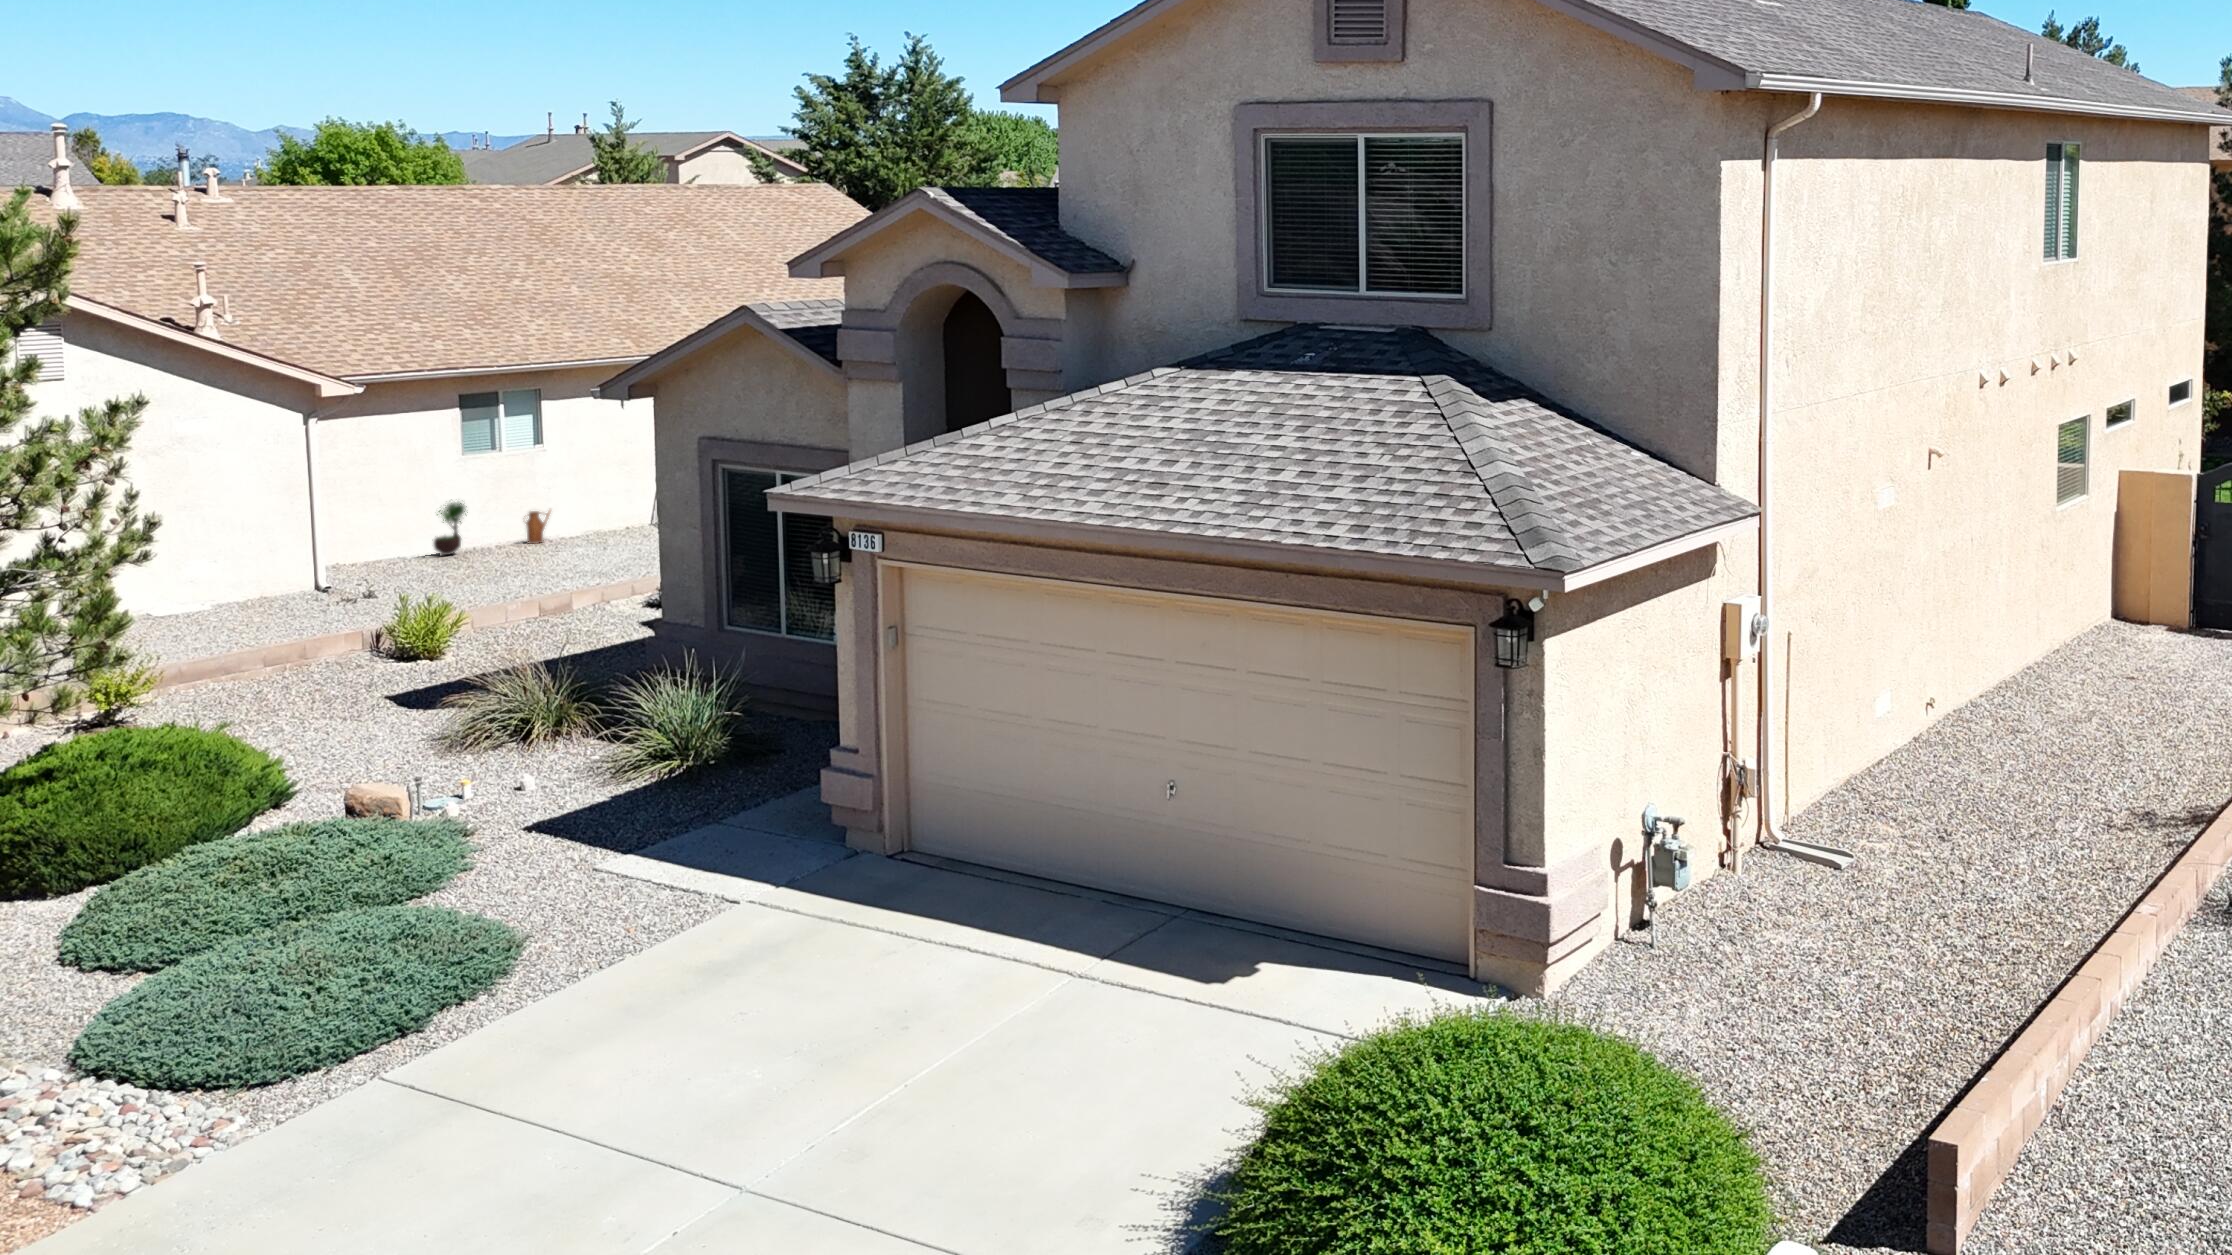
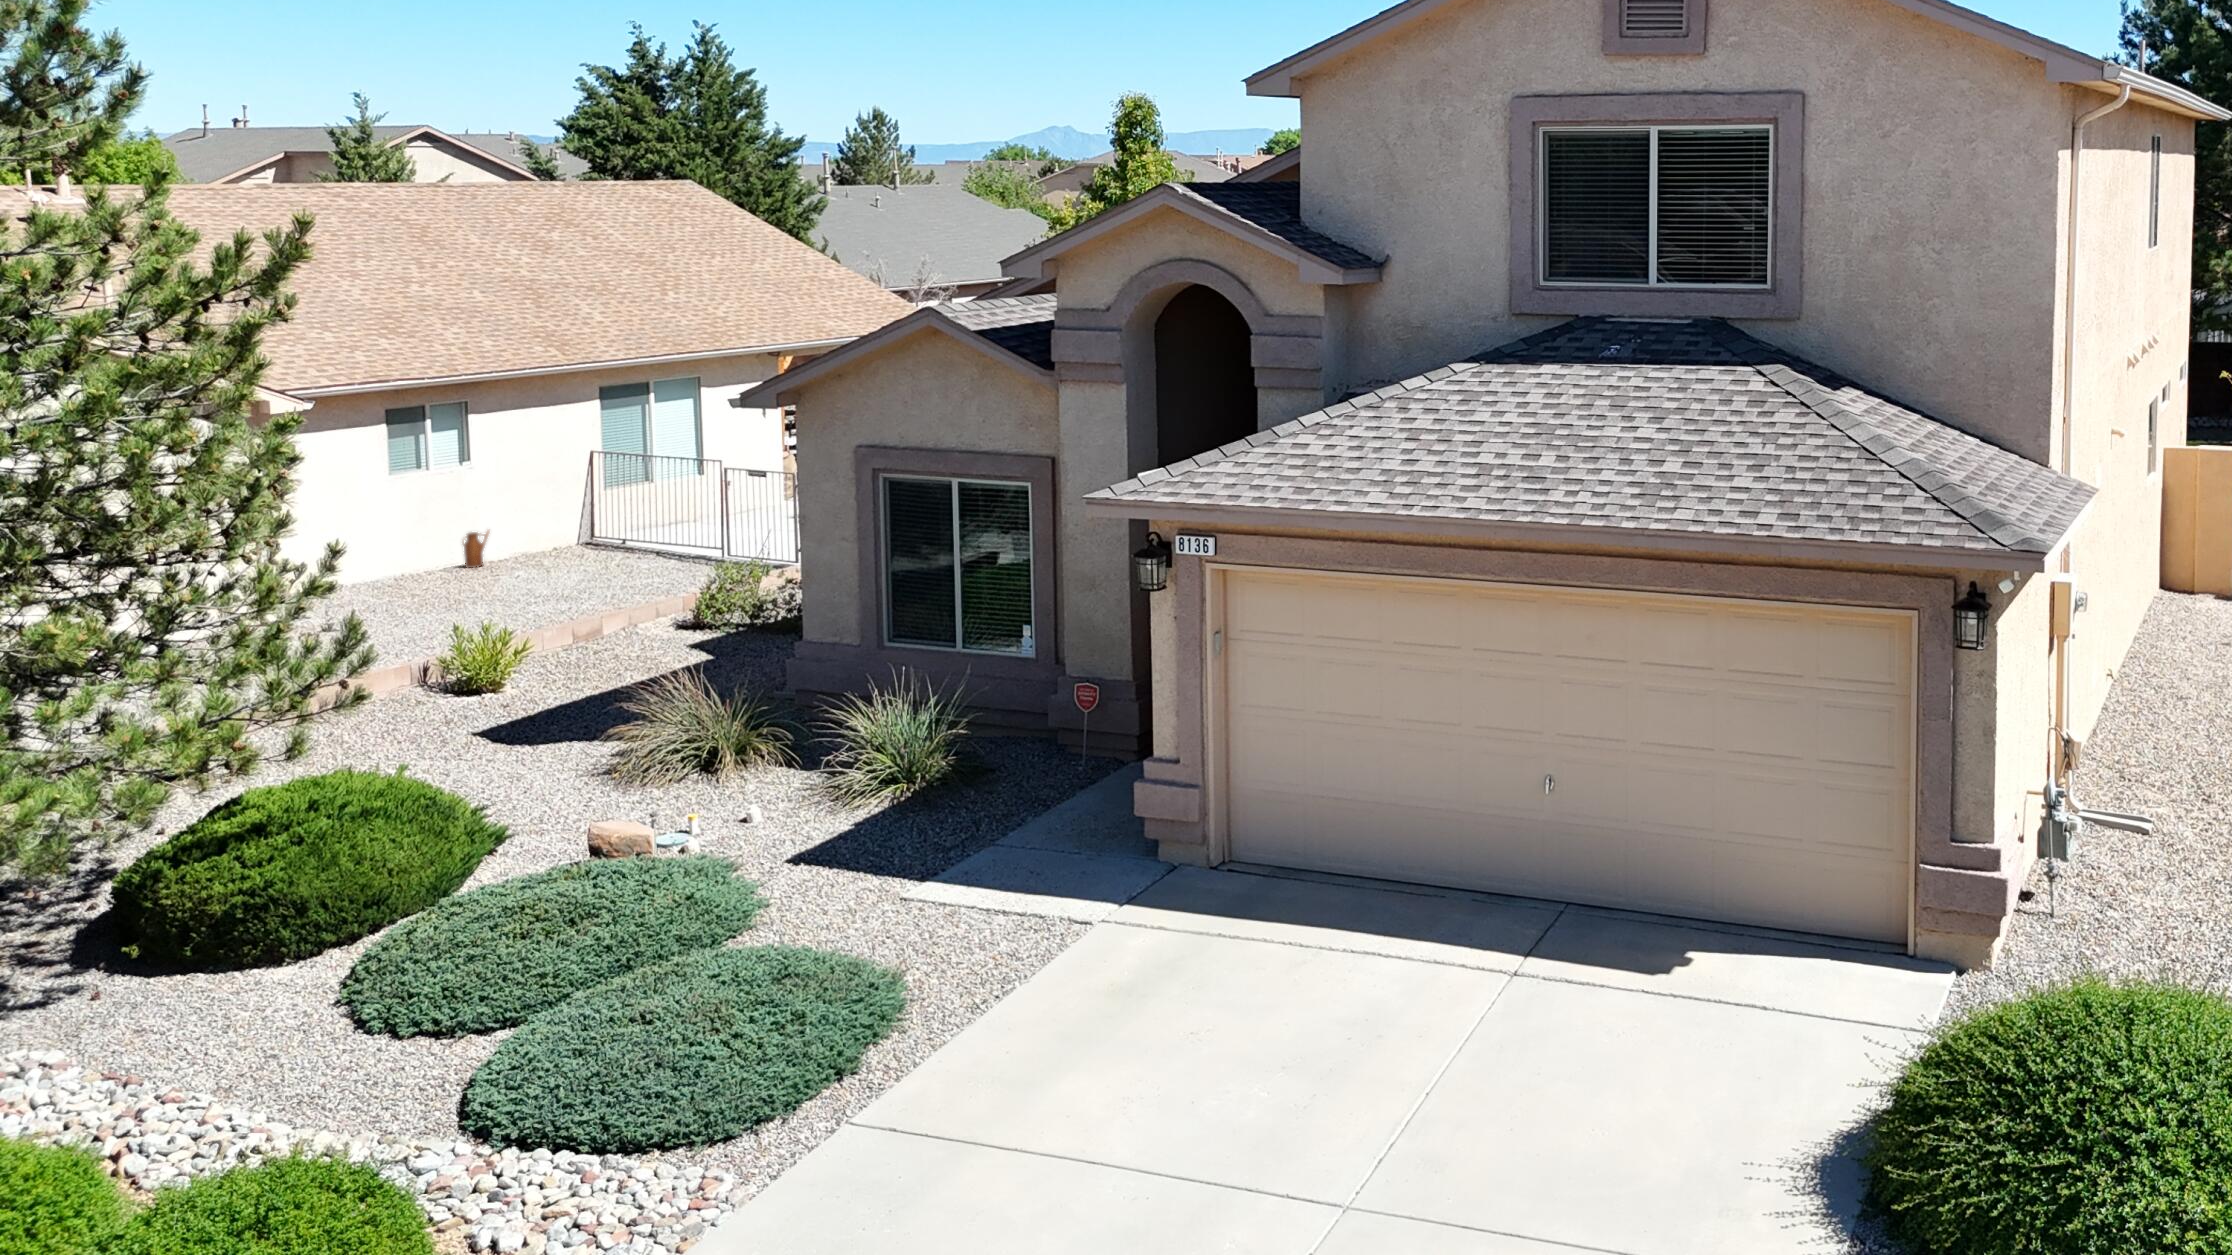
potted tree: present [434,503,468,555] -> none [367,519,408,582]

